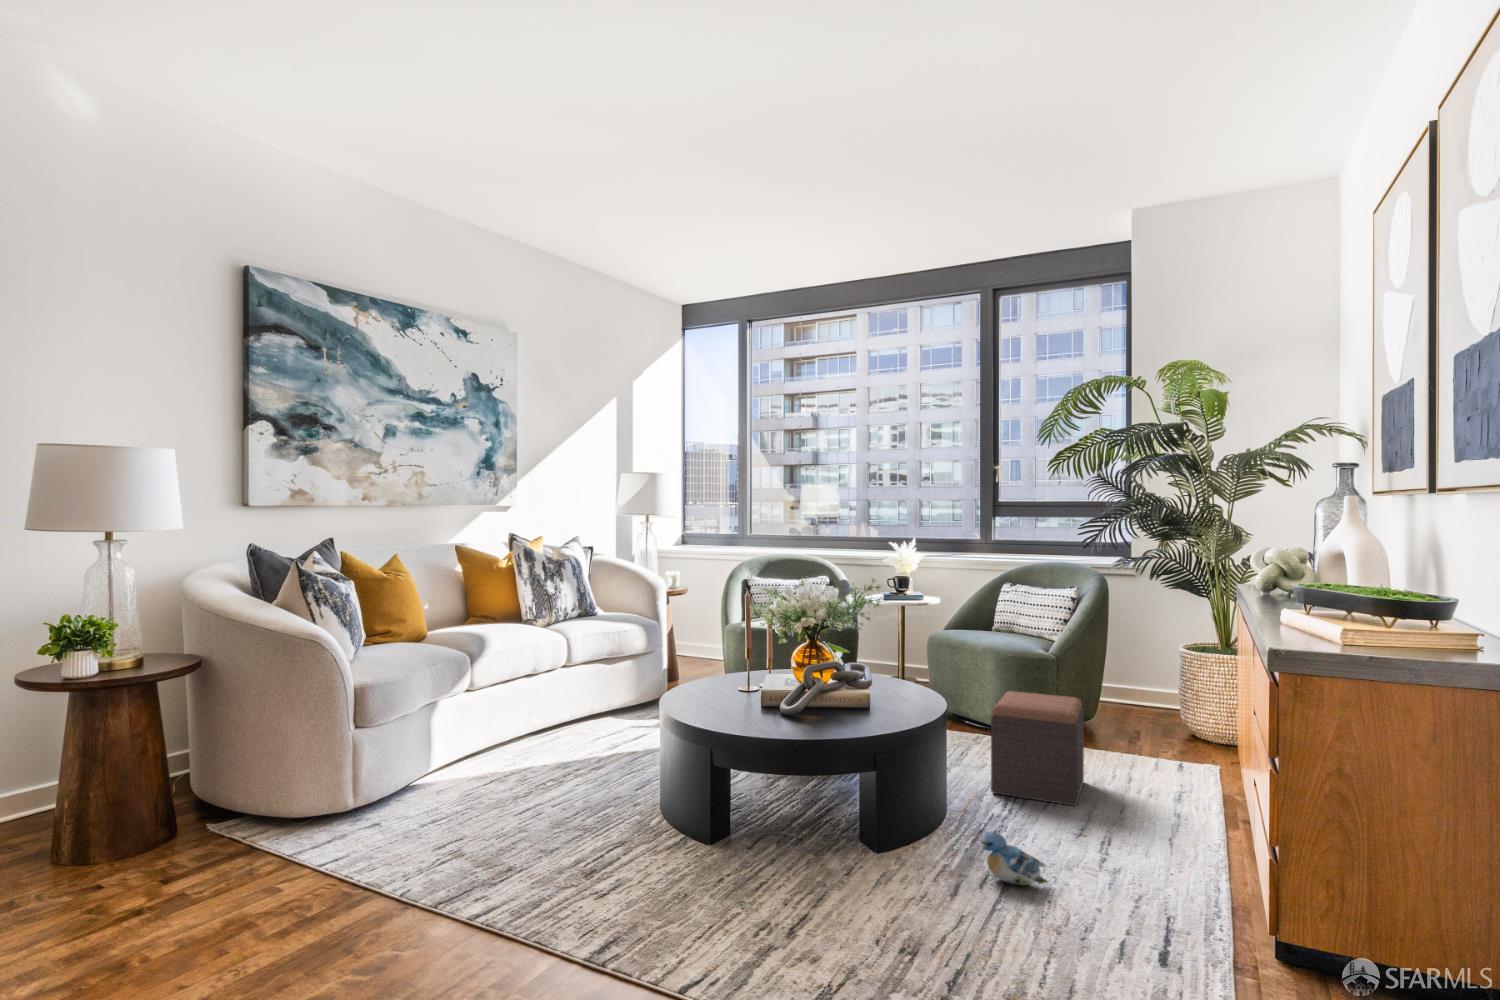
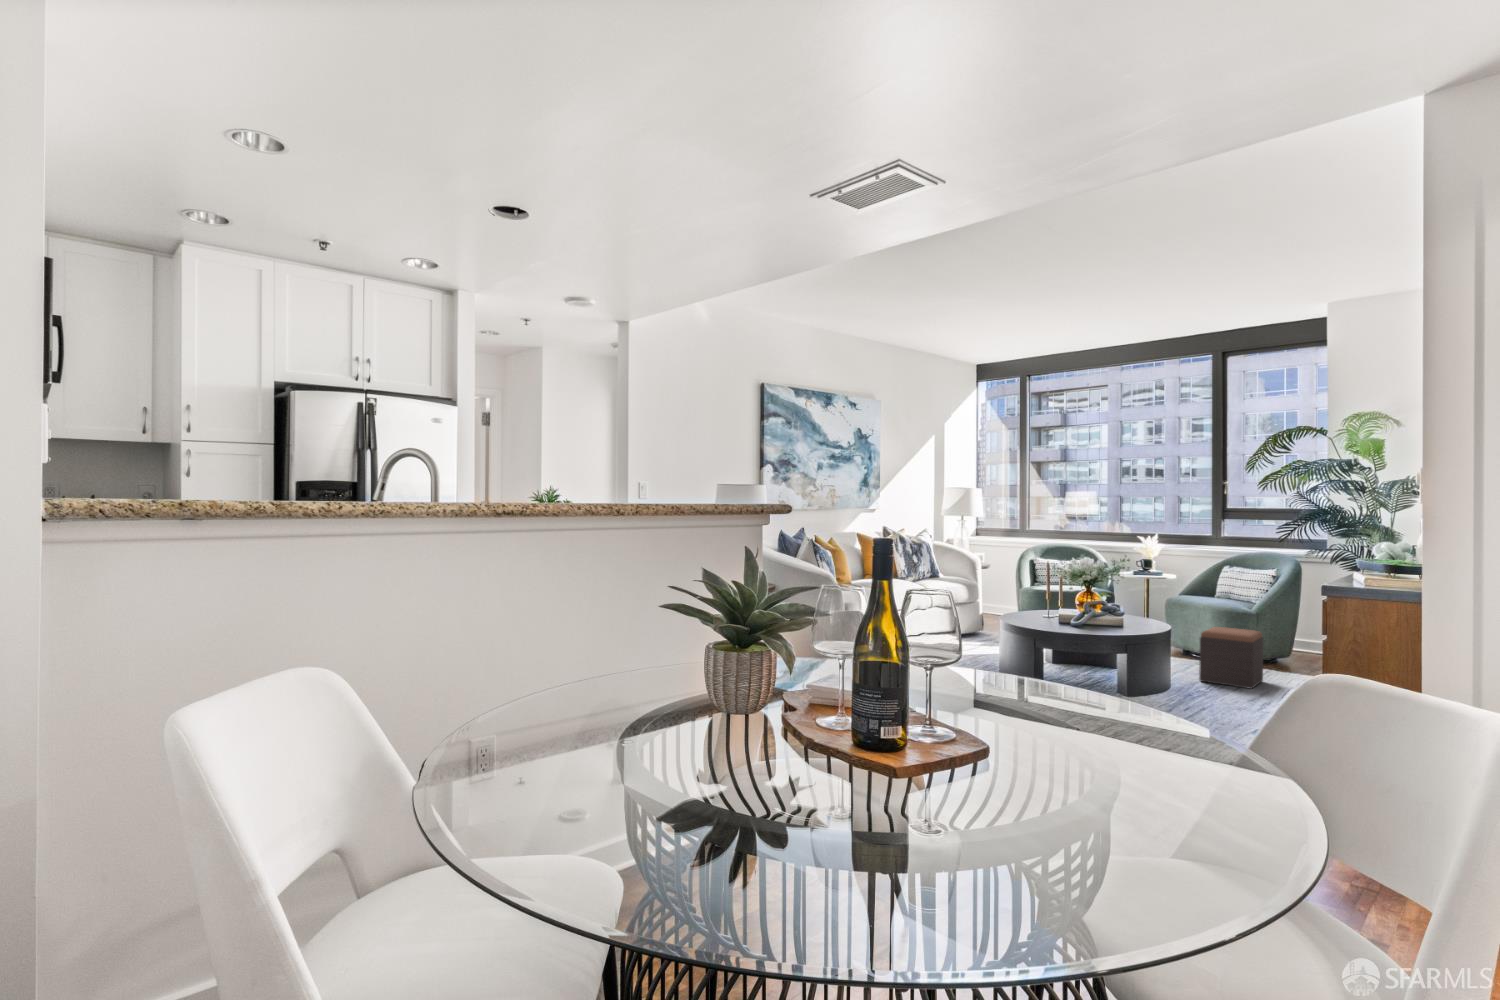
plush toy: present [982,831,1048,885] -> none [1184,682,1220,707]

